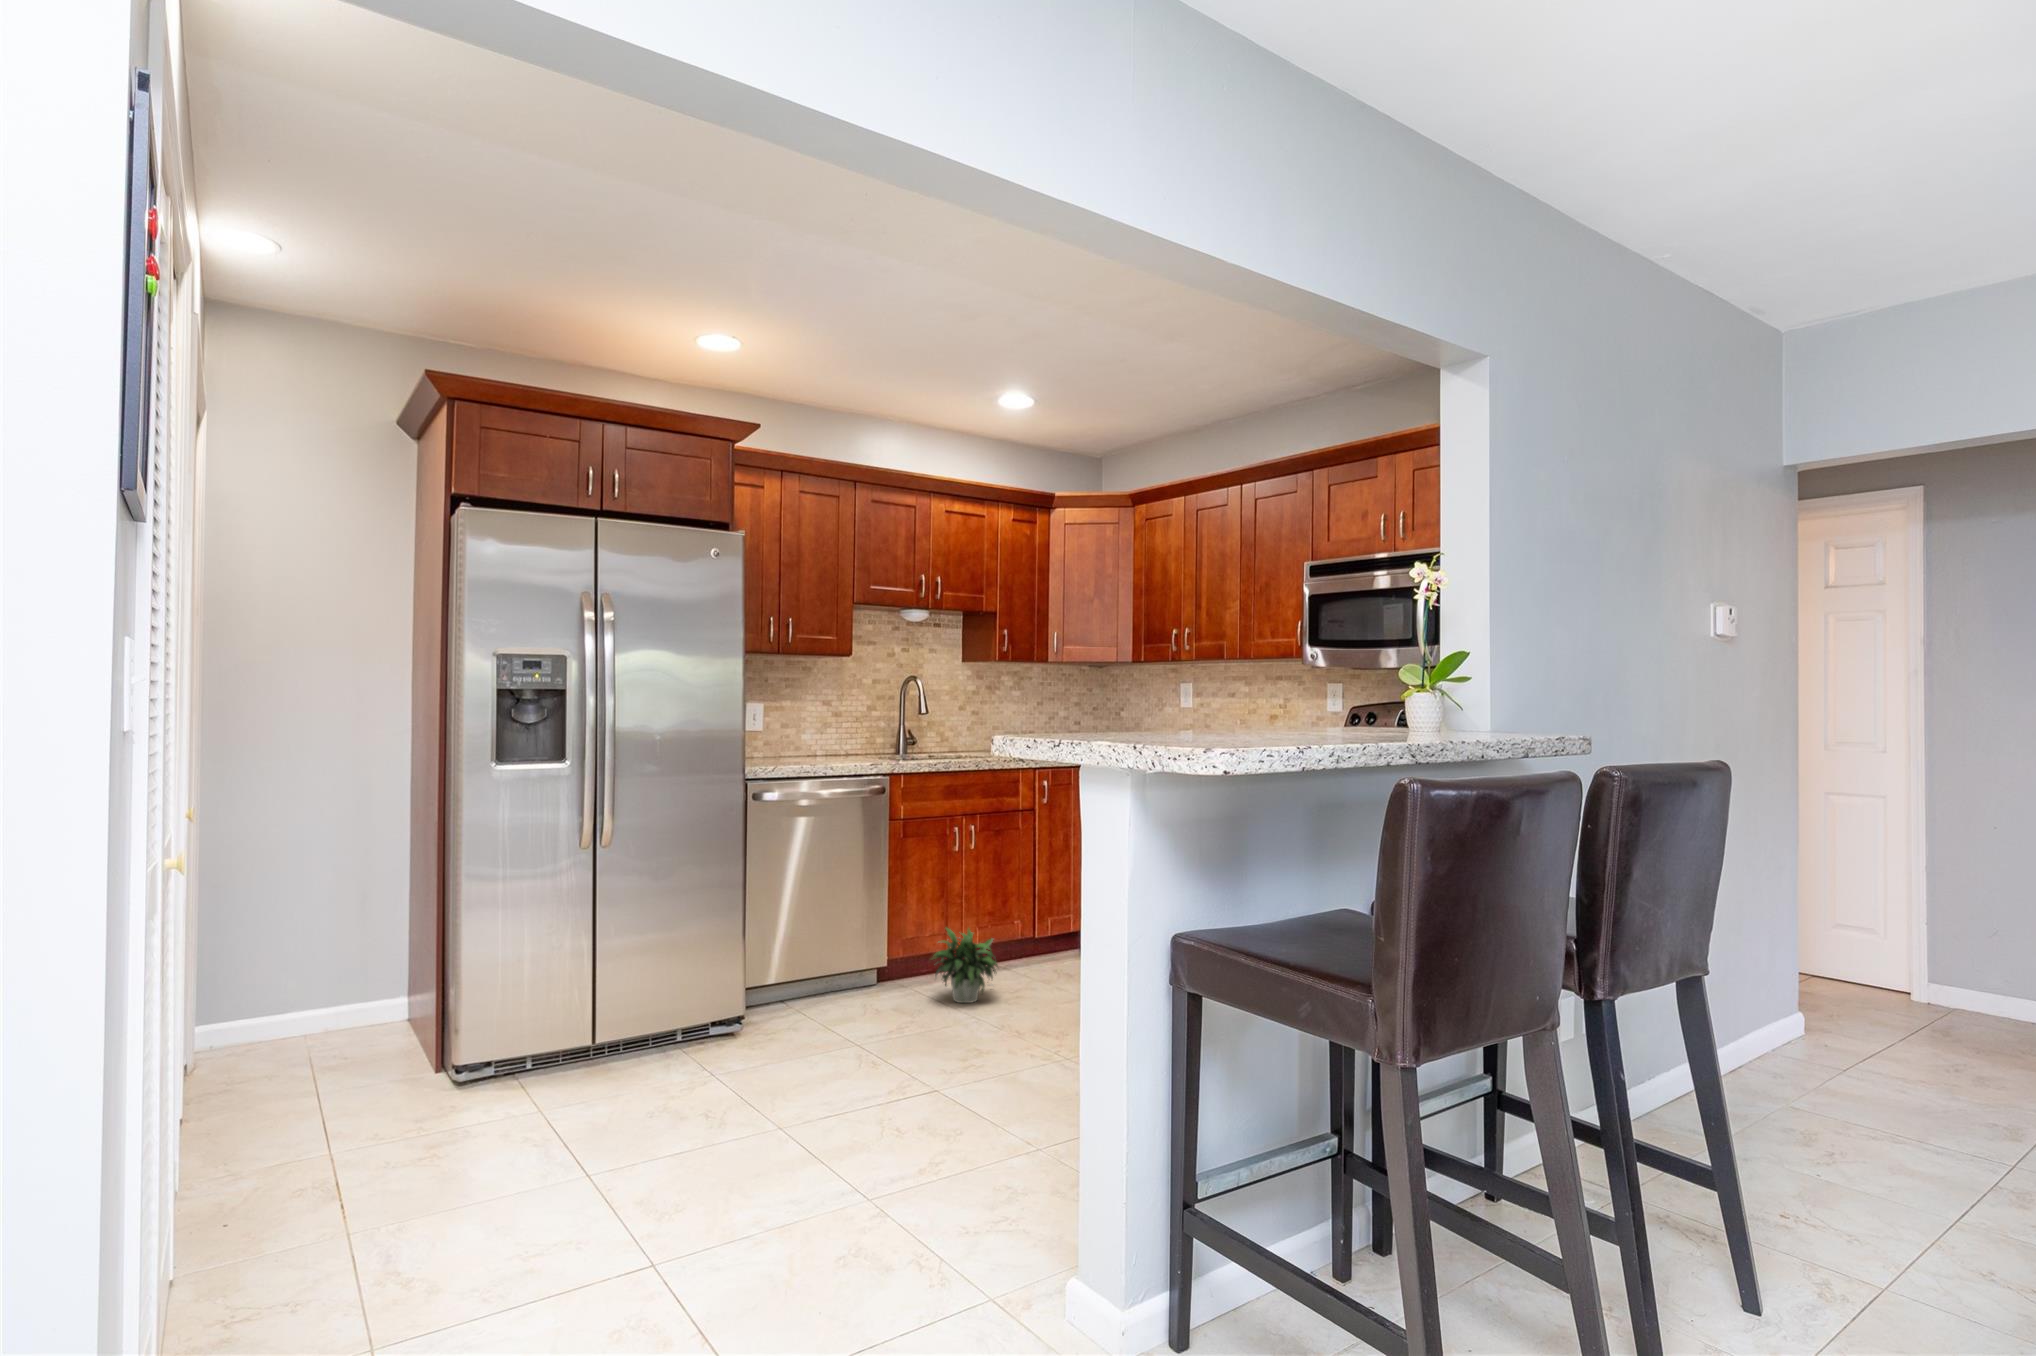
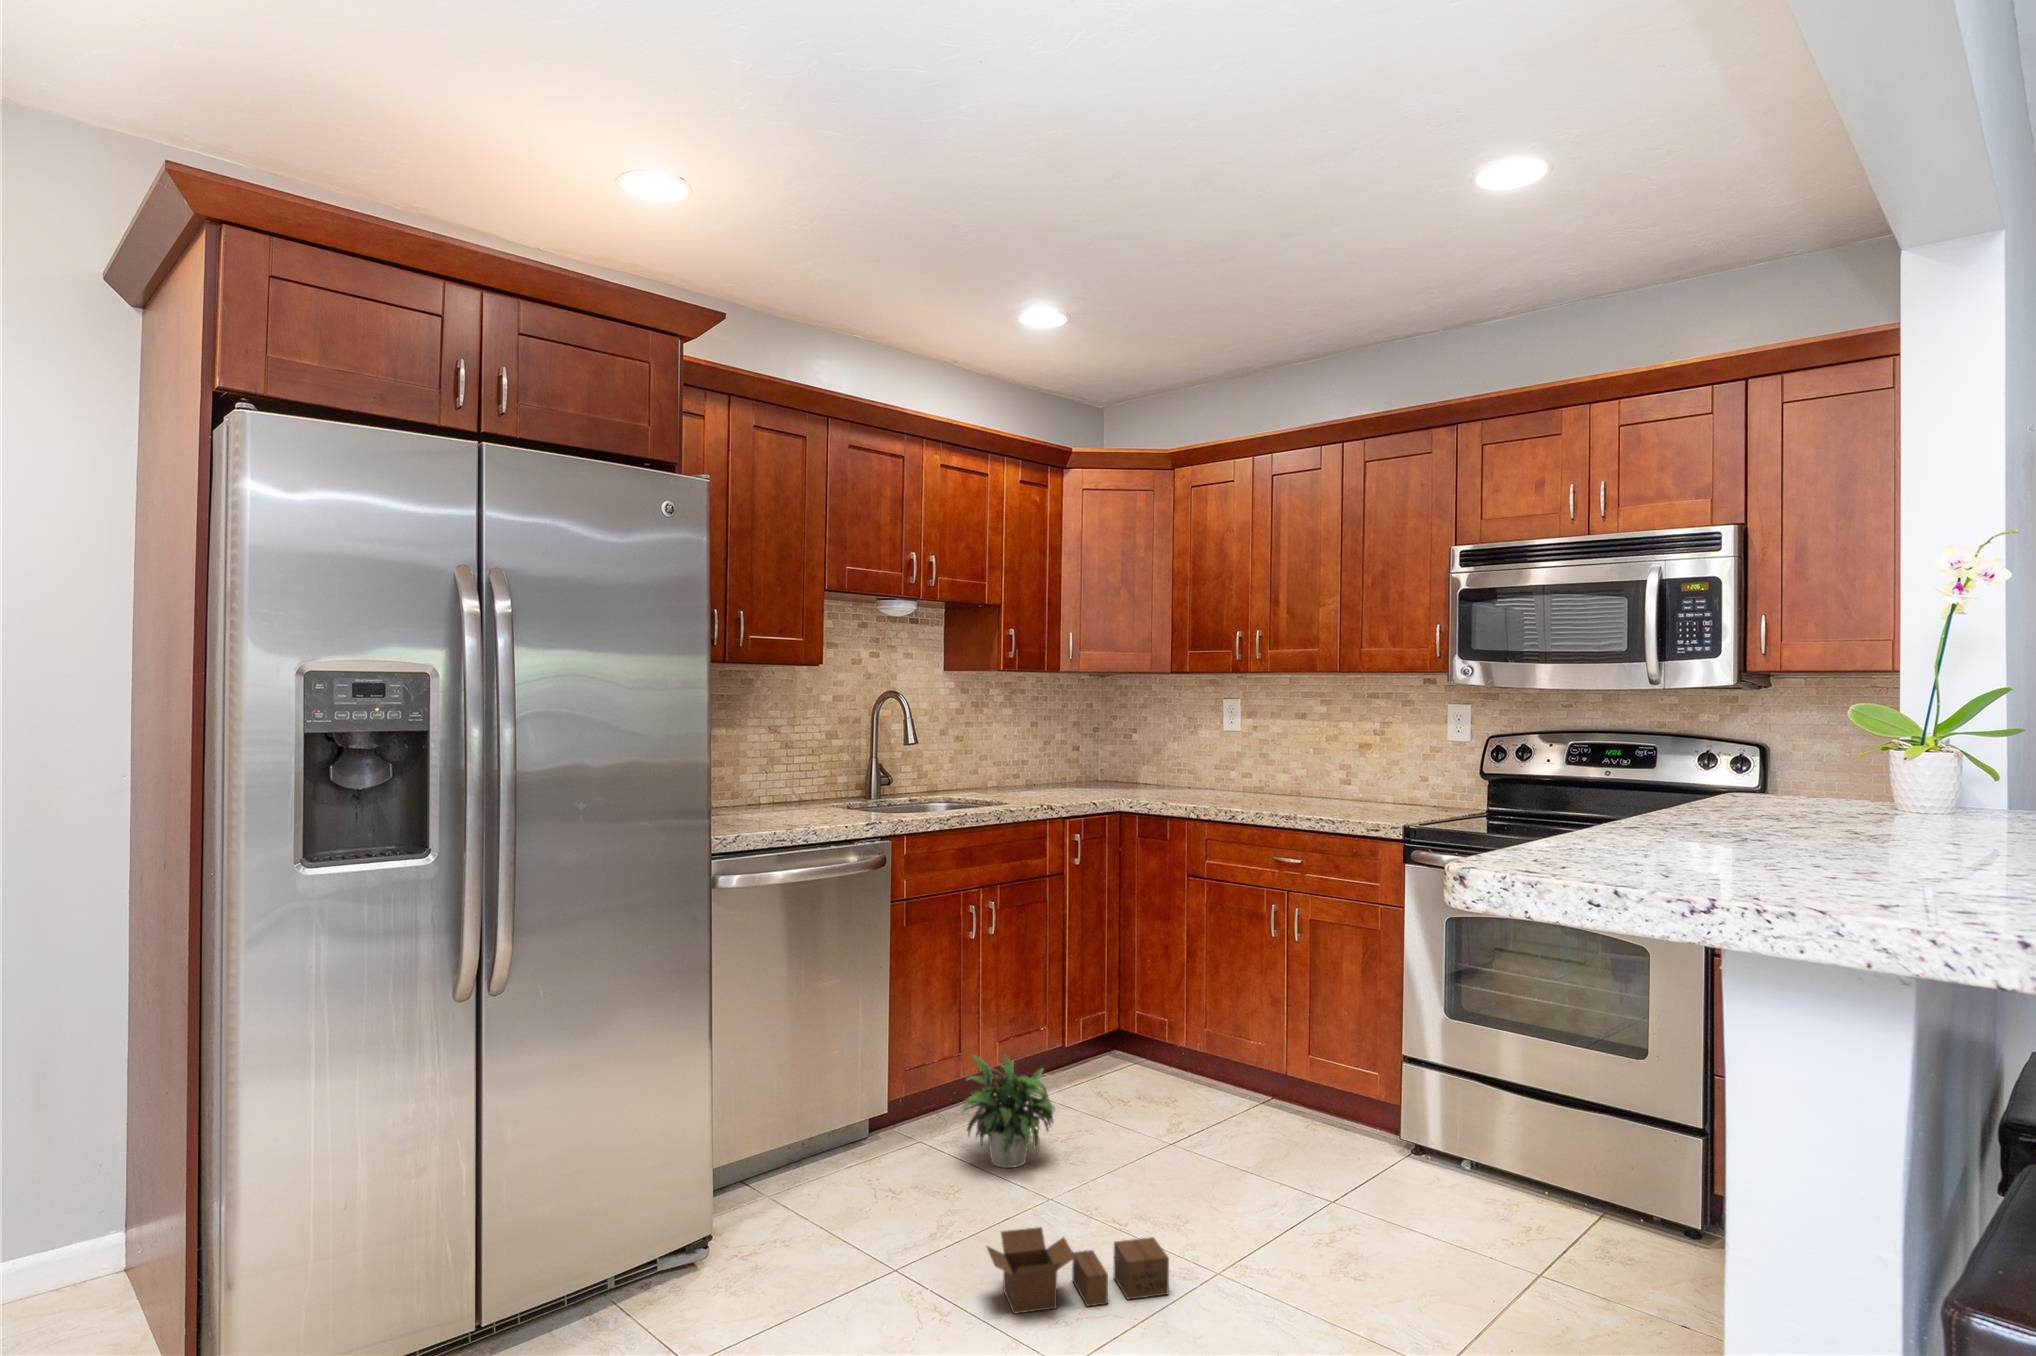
cardboard box: none [908,1020,1027,1067] -> present [986,1227,1169,1314]

